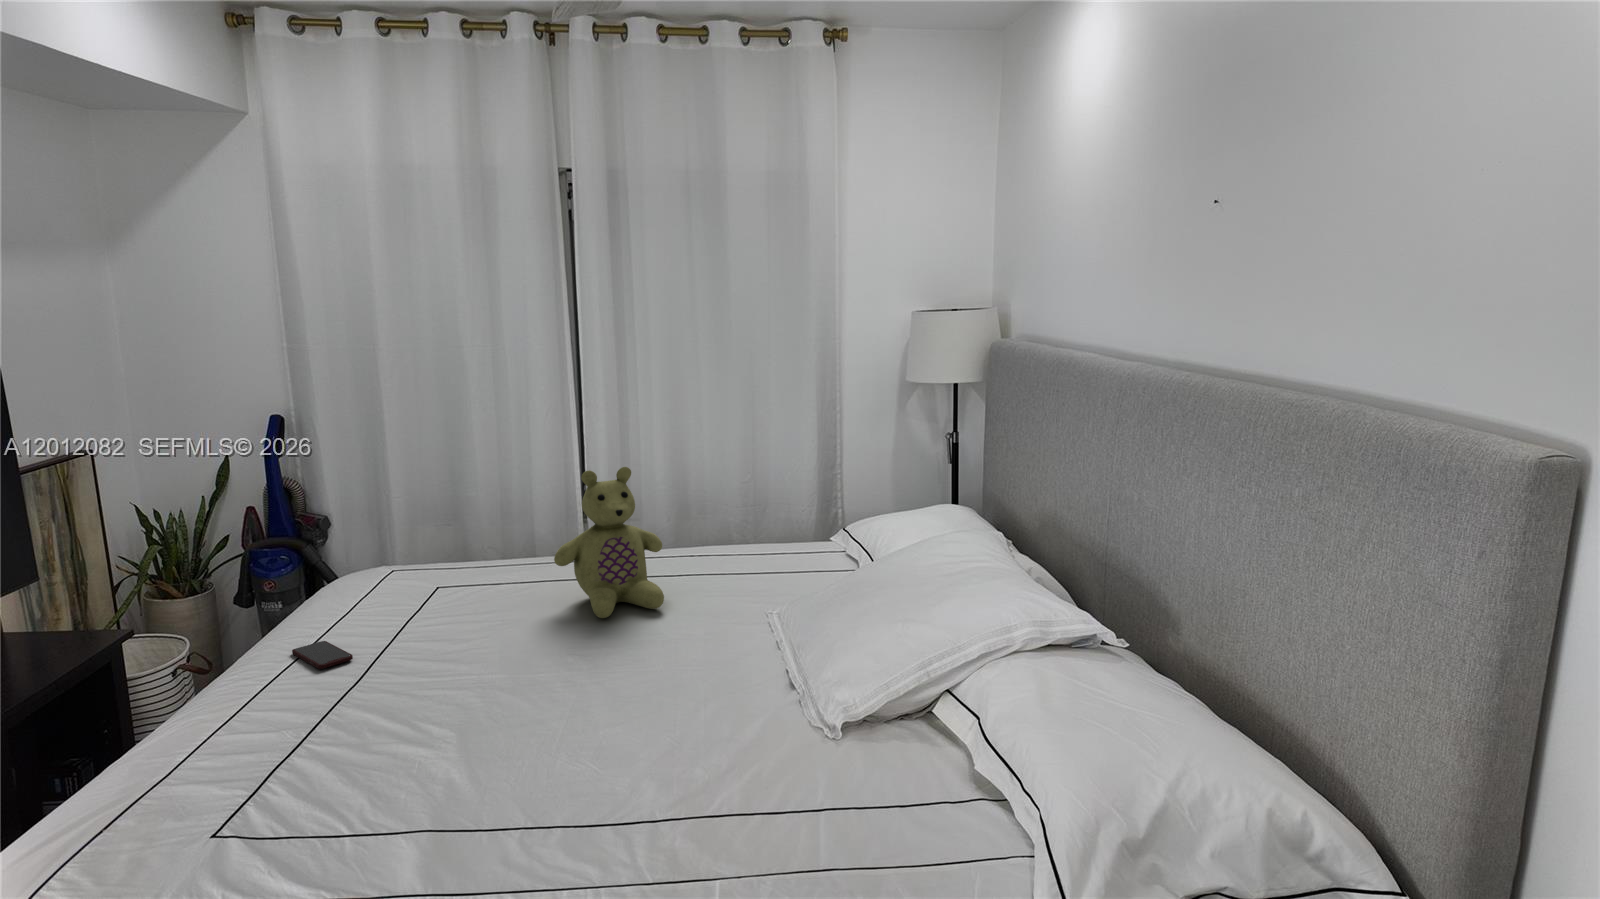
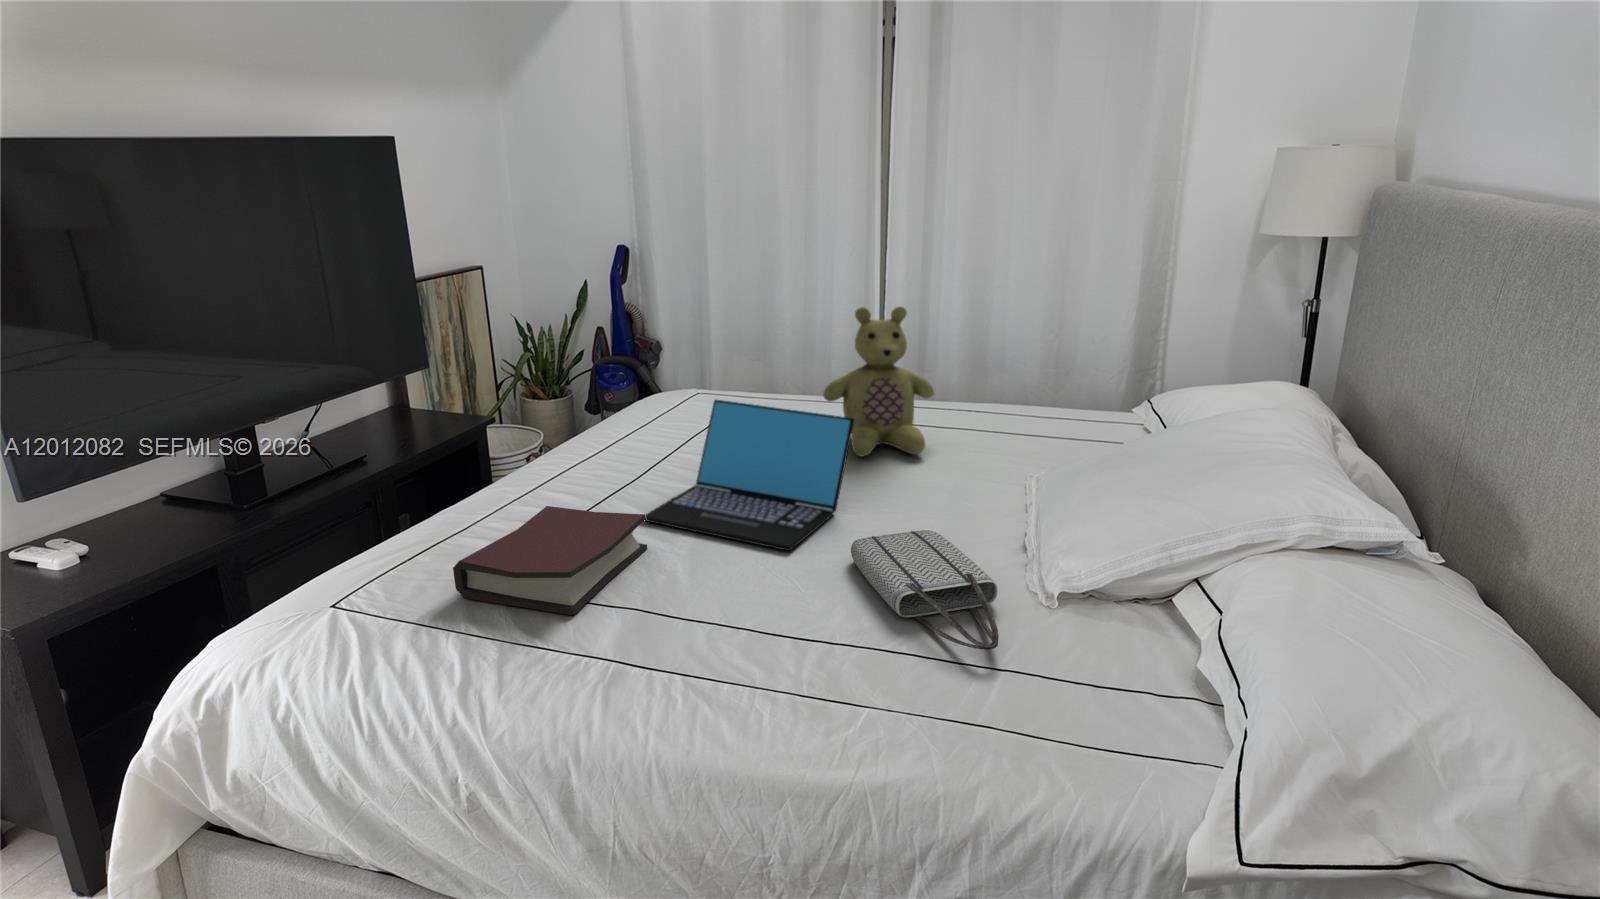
laptop: none [389,580,608,730] -> present [645,400,854,551]
smartphone: present [292,641,353,669] -> none [590,443,634,466]
tote bag: none [634,684,808,793] -> present [851,530,999,650]
hardback book: none [179,719,408,862] -> present [453,506,647,615]

